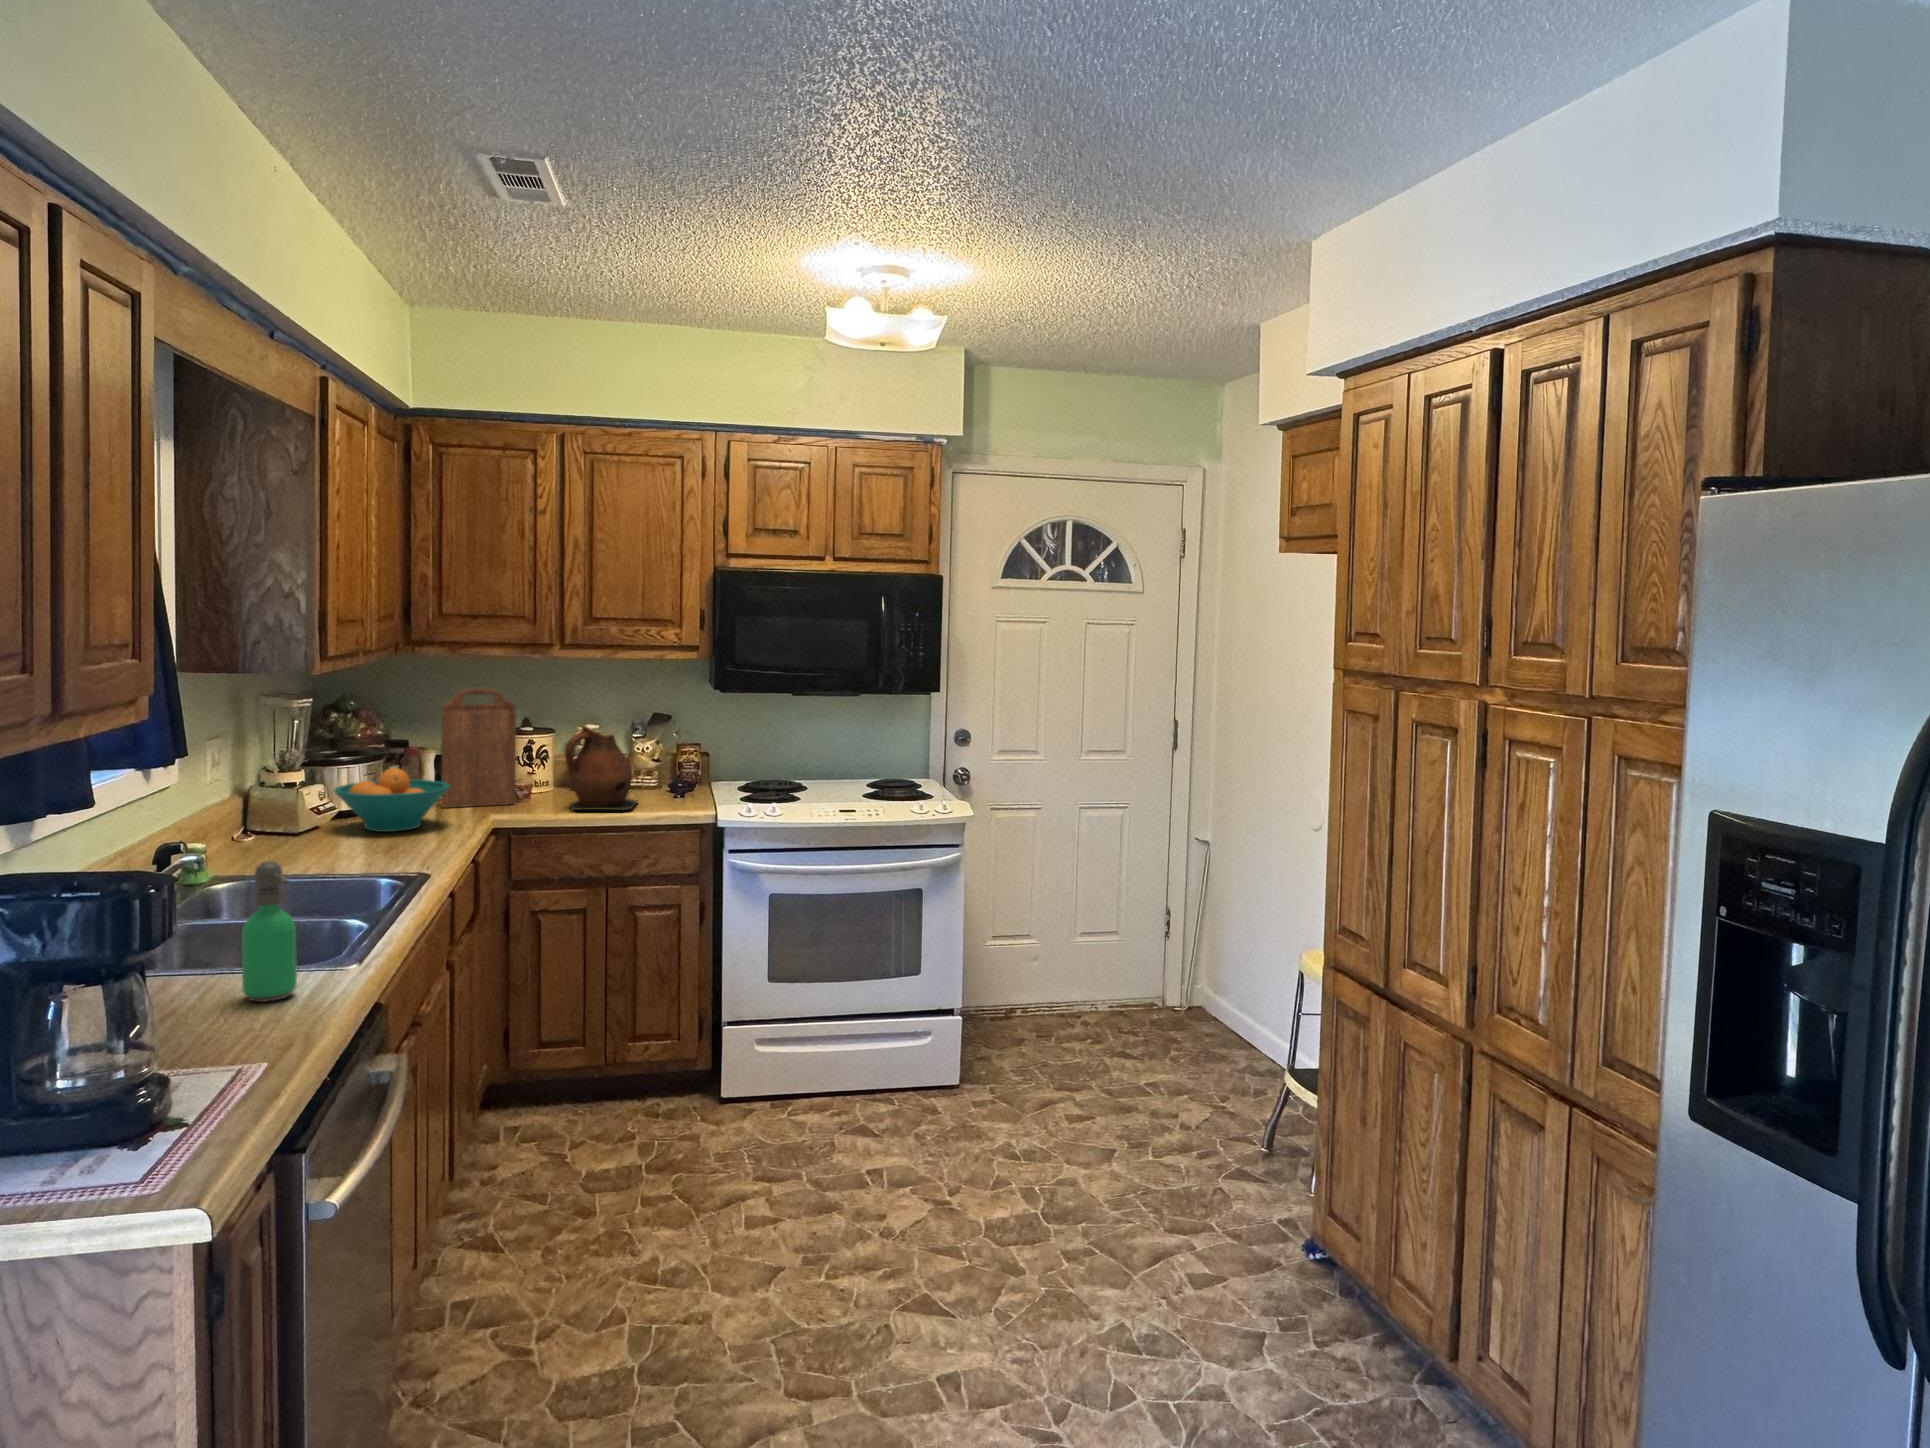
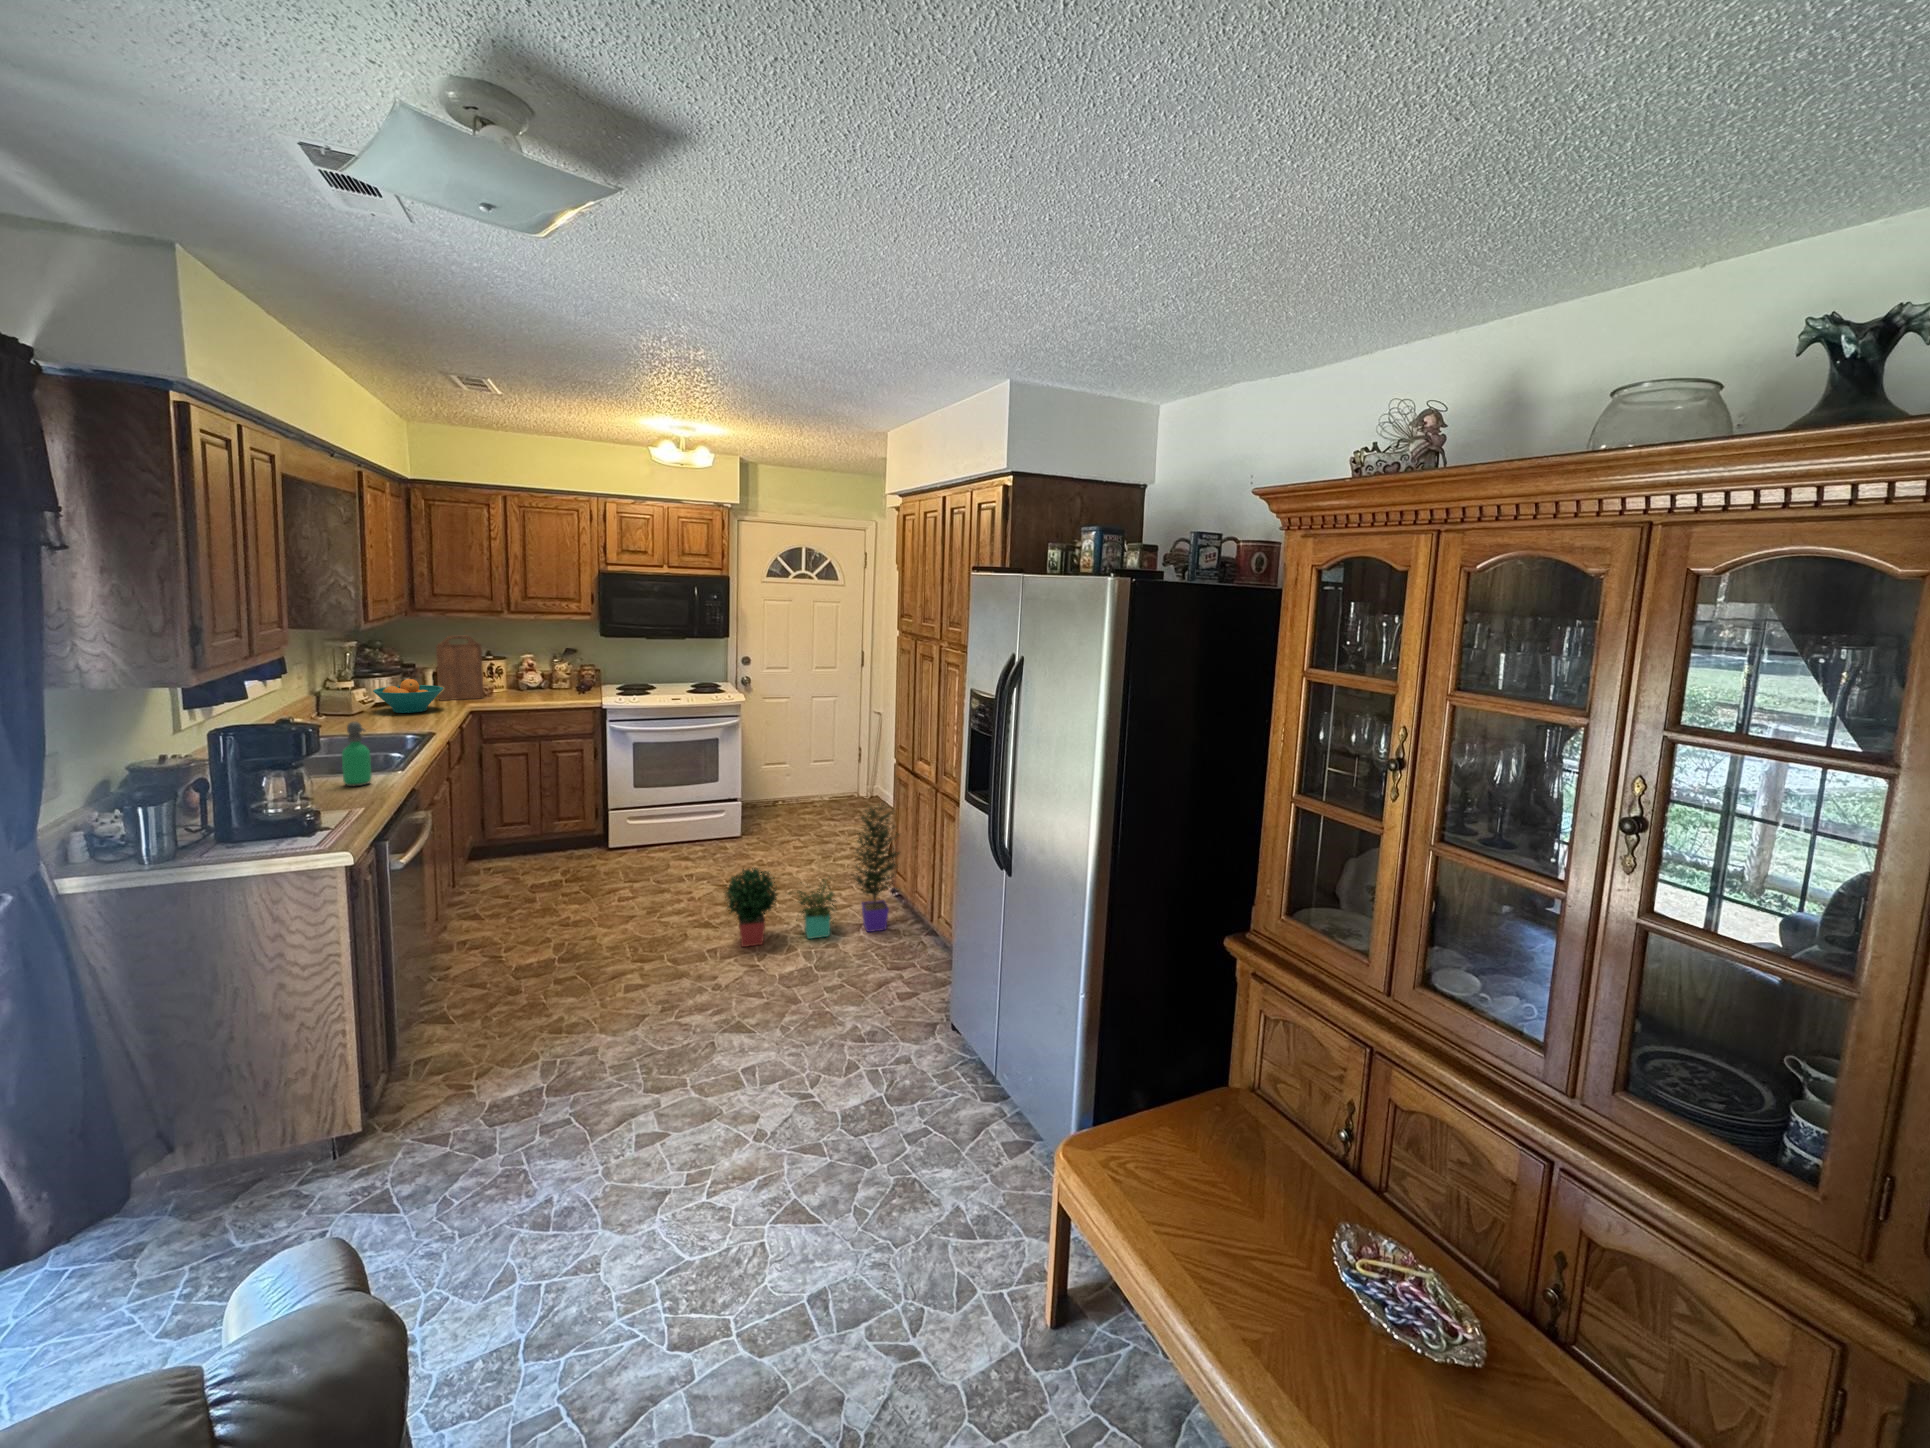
ceramic pitcher: present [565,725,638,811] -> none [512,655,557,701]
potted plant: none [971,1052,1358,1378] -> present [726,801,899,947]

